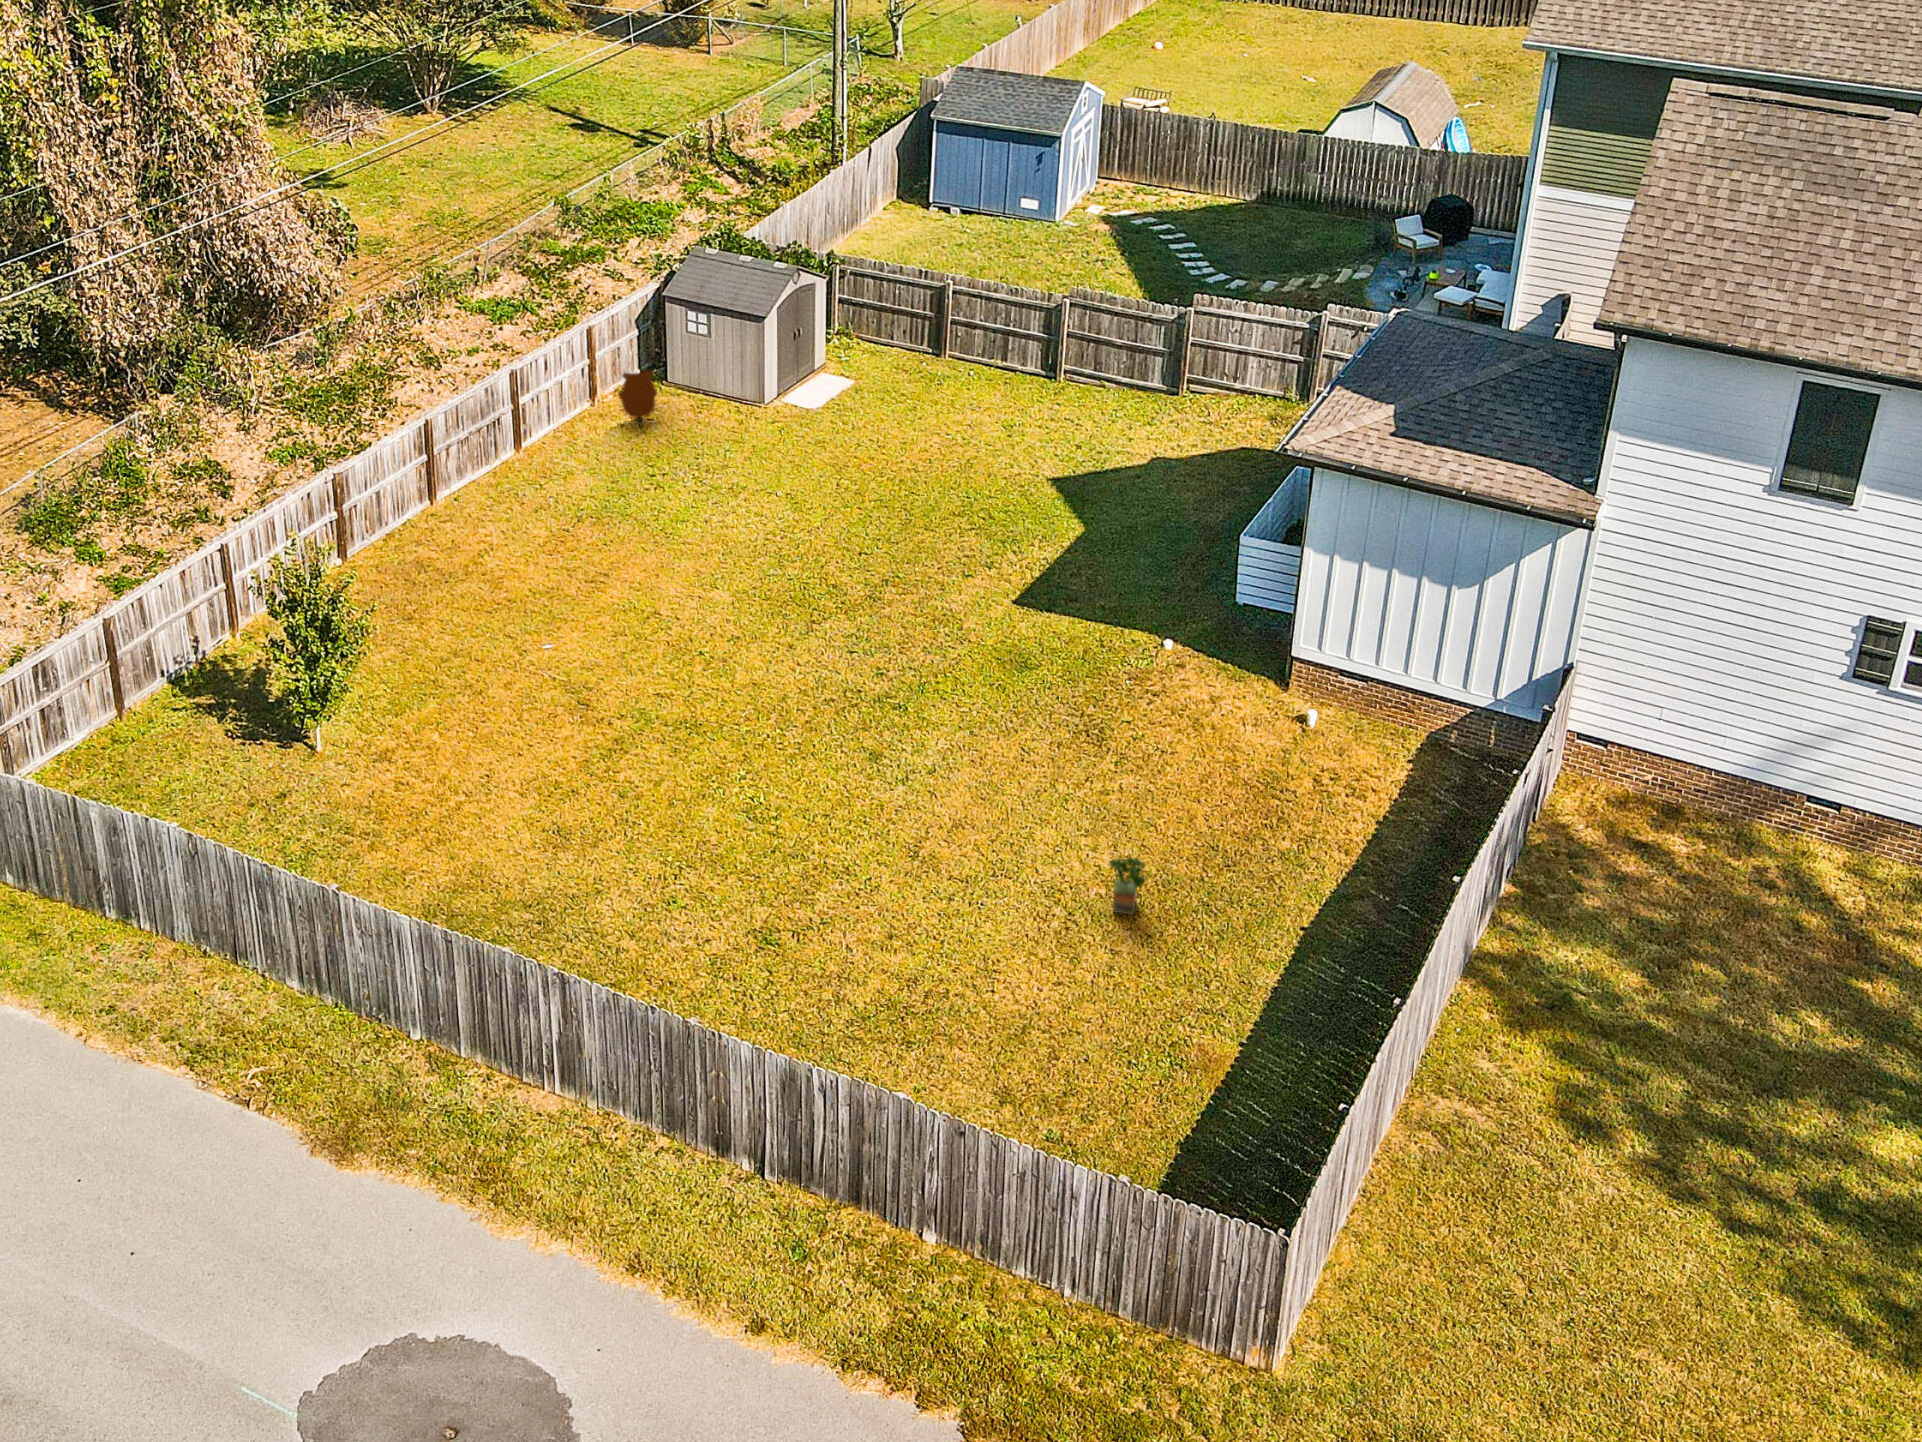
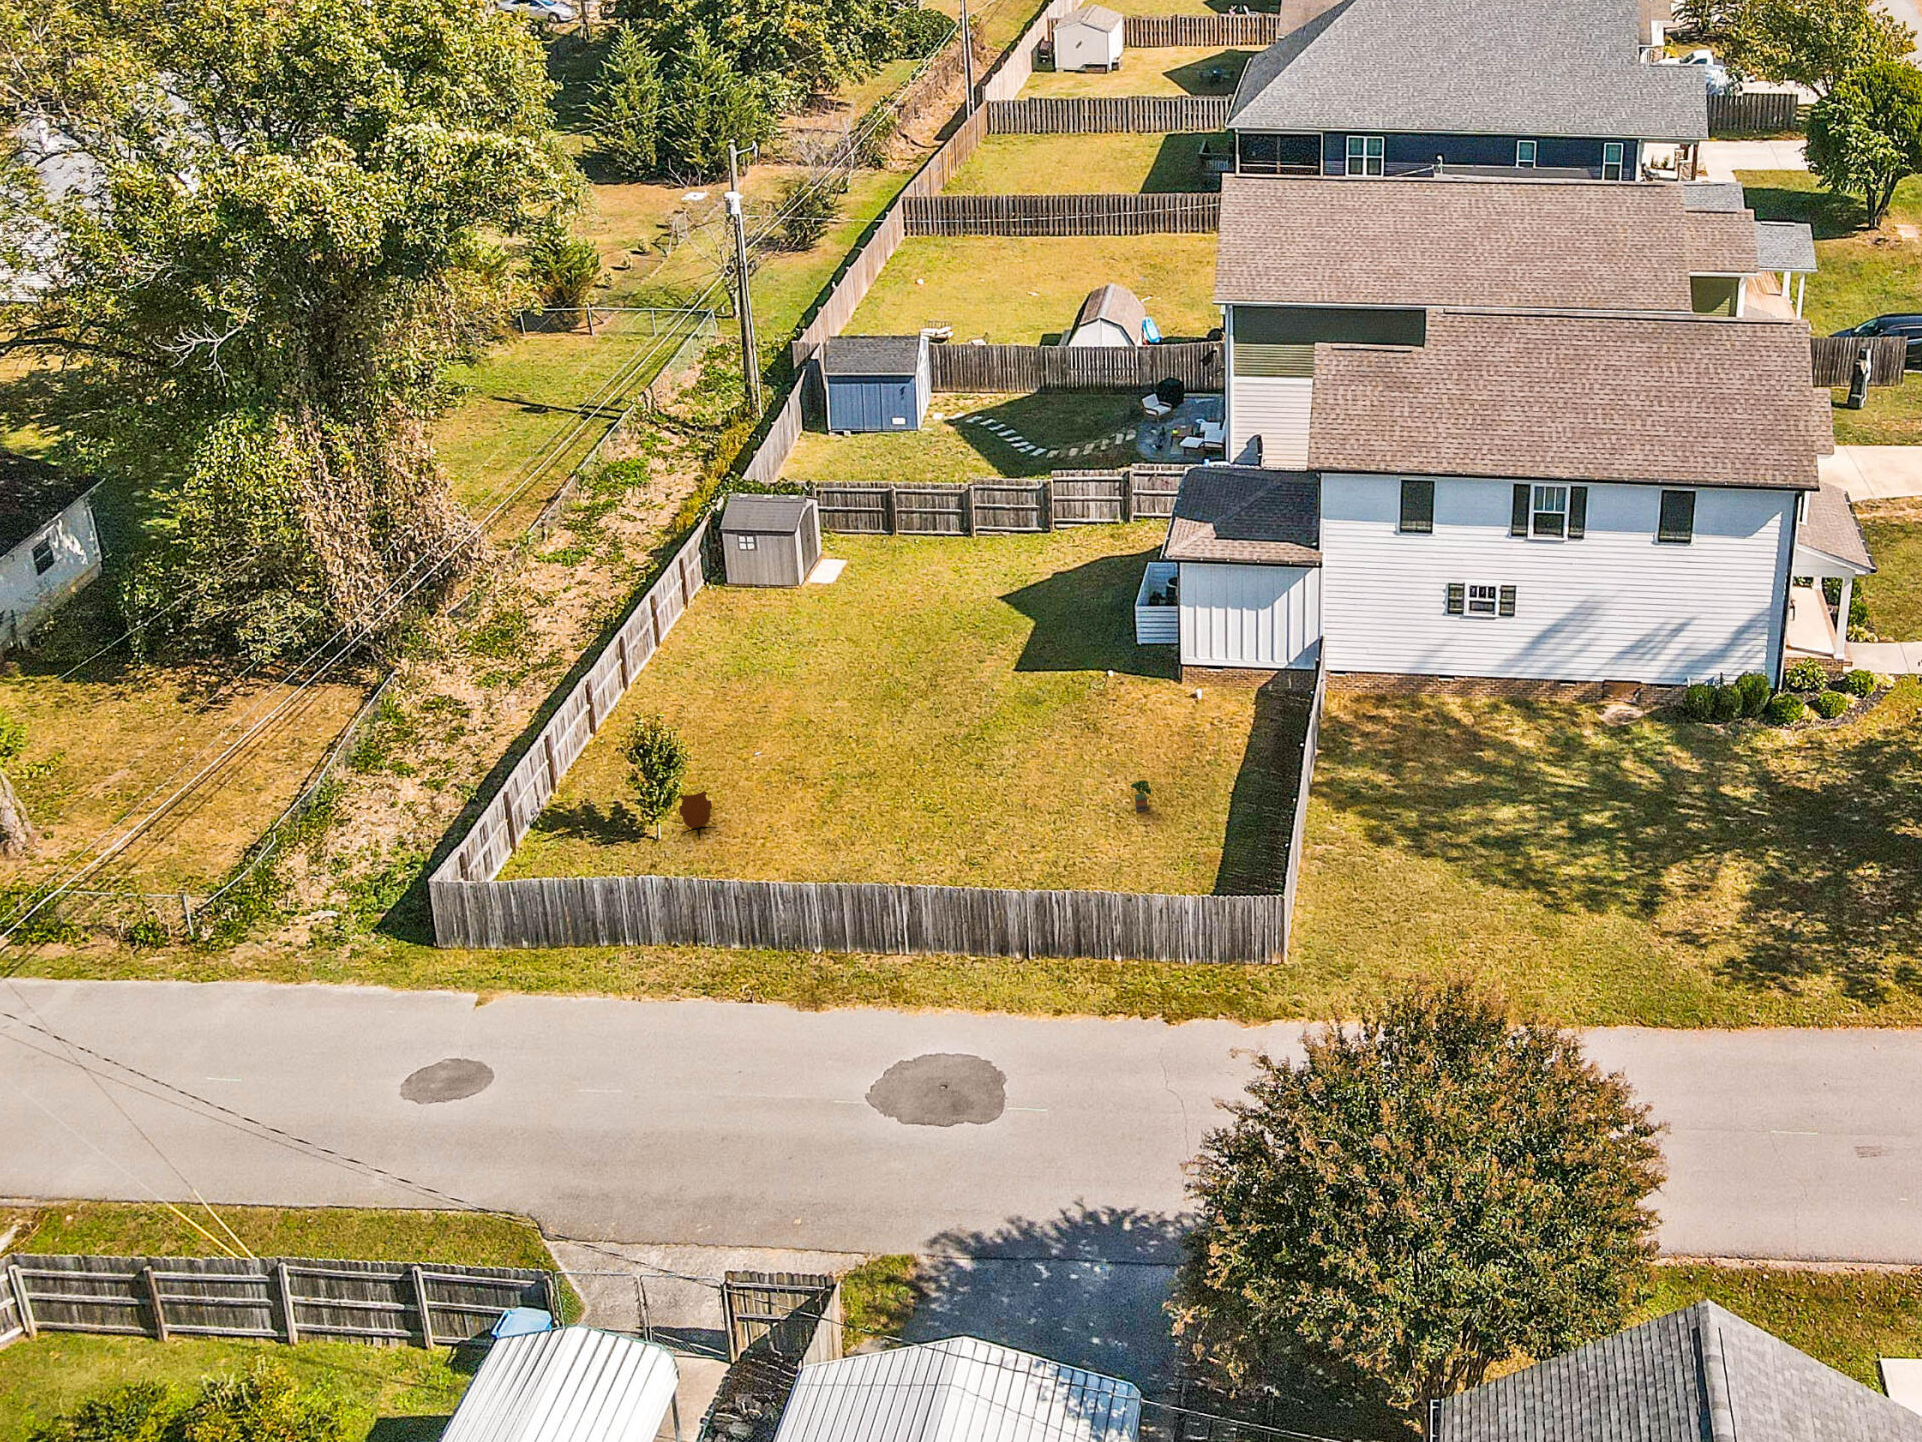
lounge chair: present [618,370,657,431] -> present [679,791,717,840]

